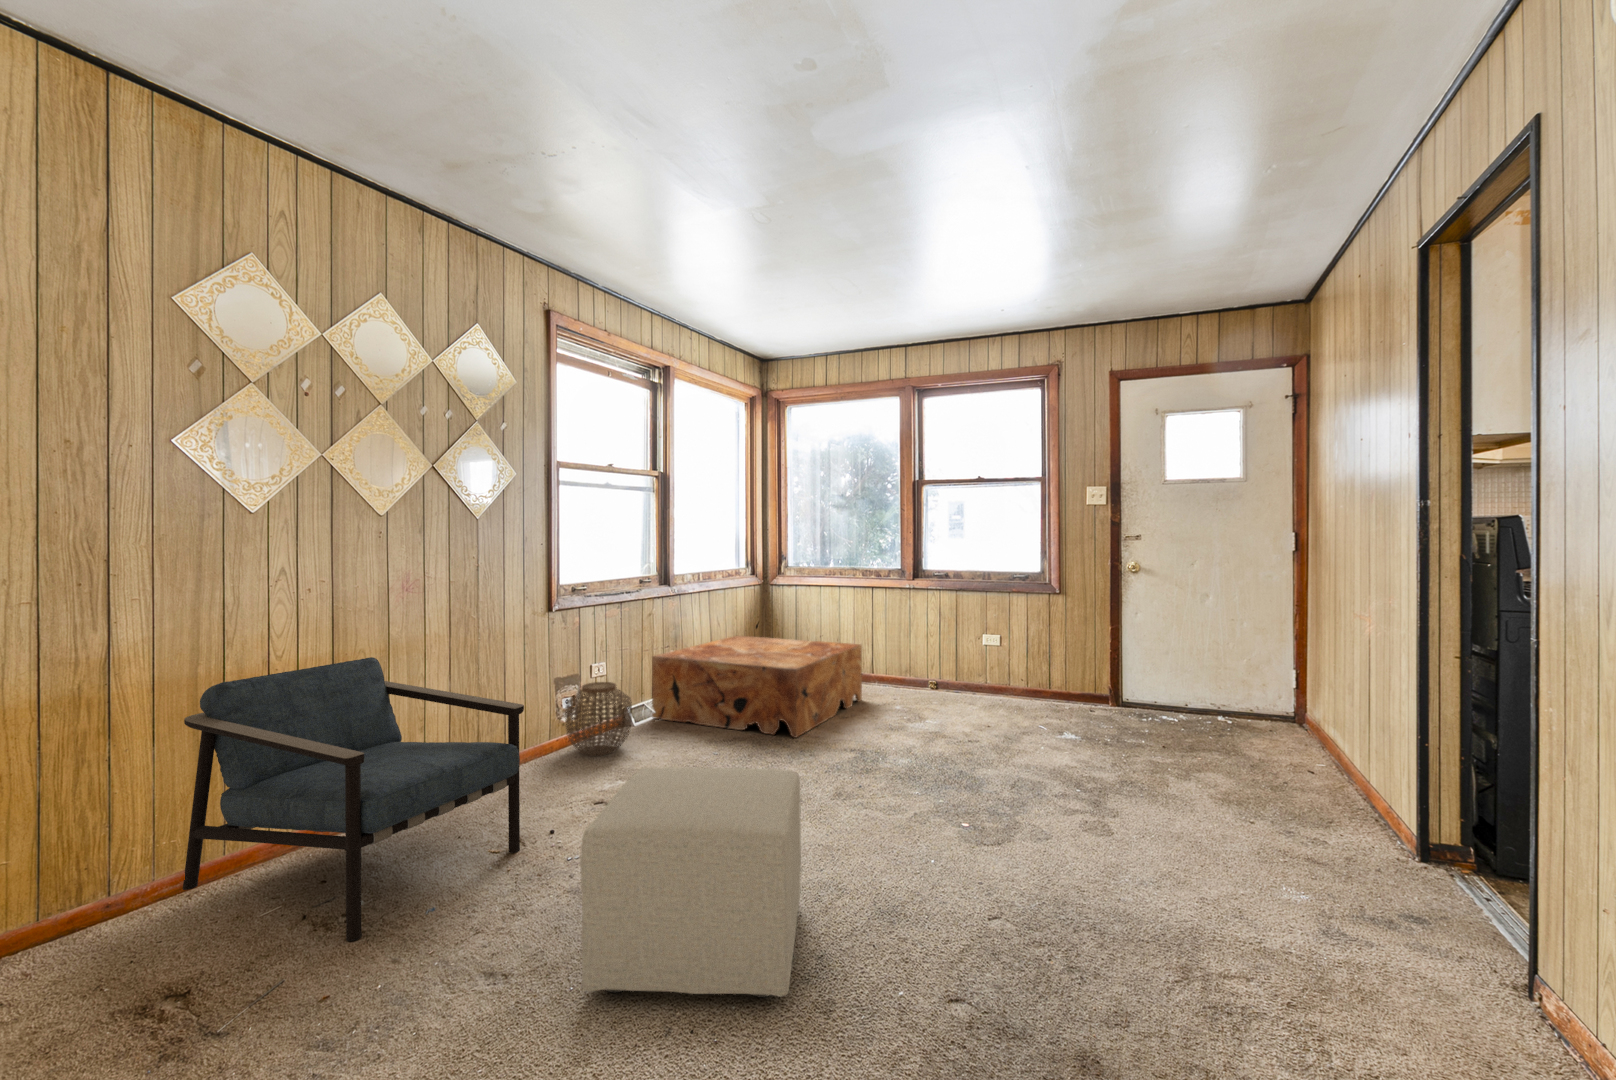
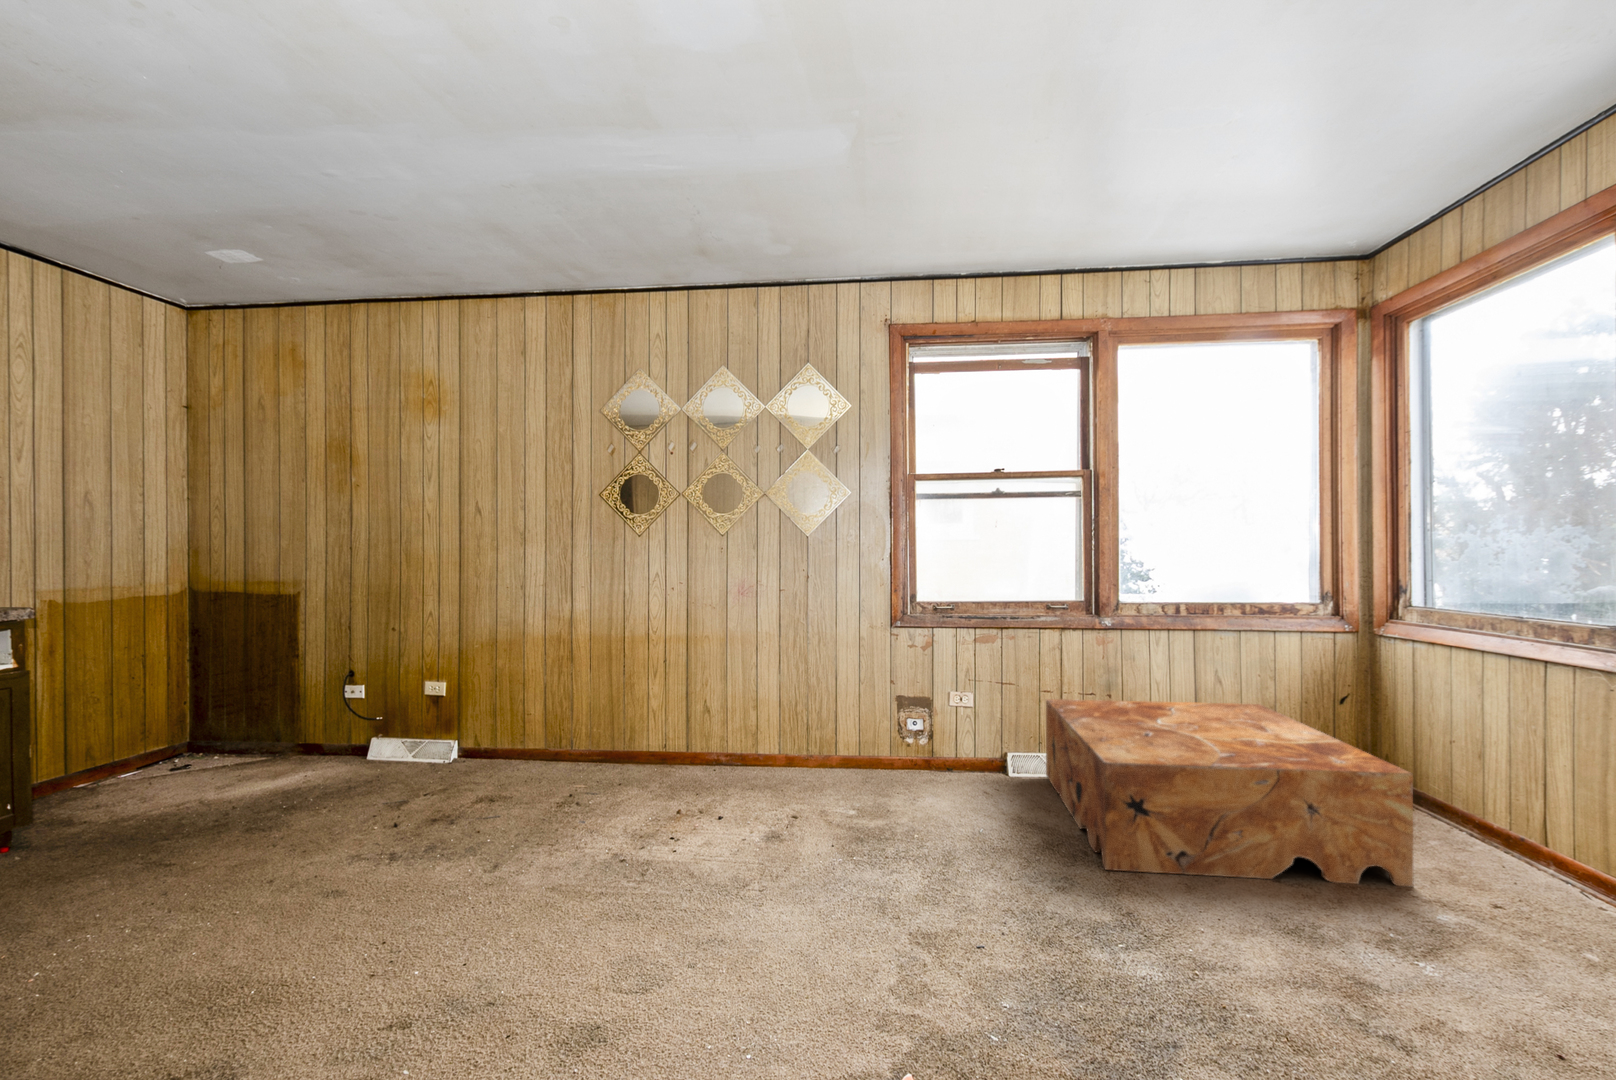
armchair: present [182,657,524,941] -> none [530,640,717,820]
woven basket: present [566,682,632,756] -> none [882,708,951,789]
ottoman: present [580,767,801,998] -> none [374,770,591,1003]

